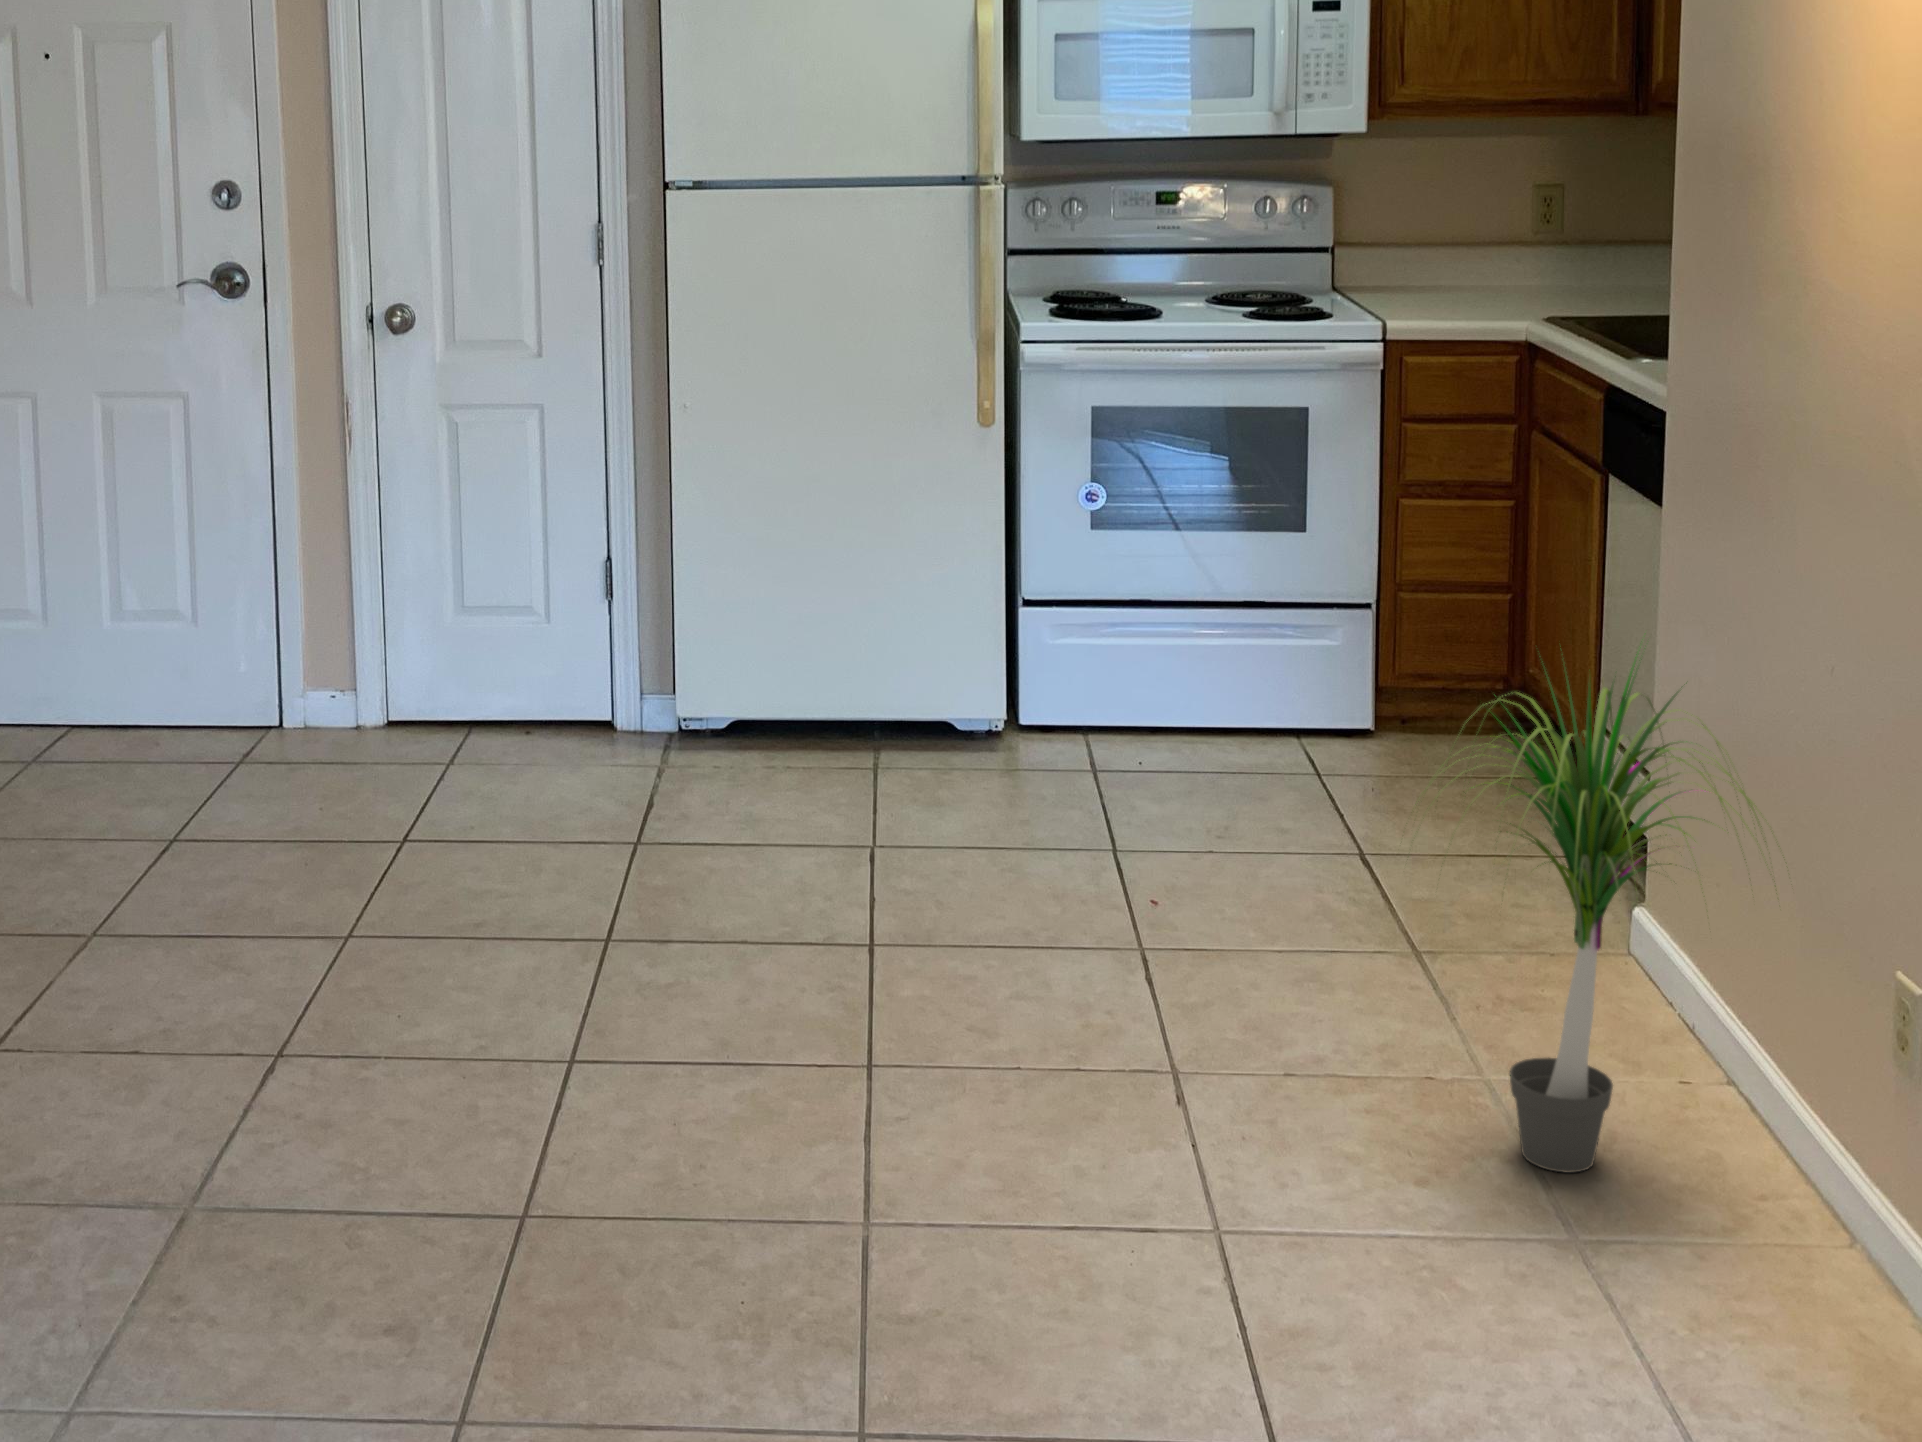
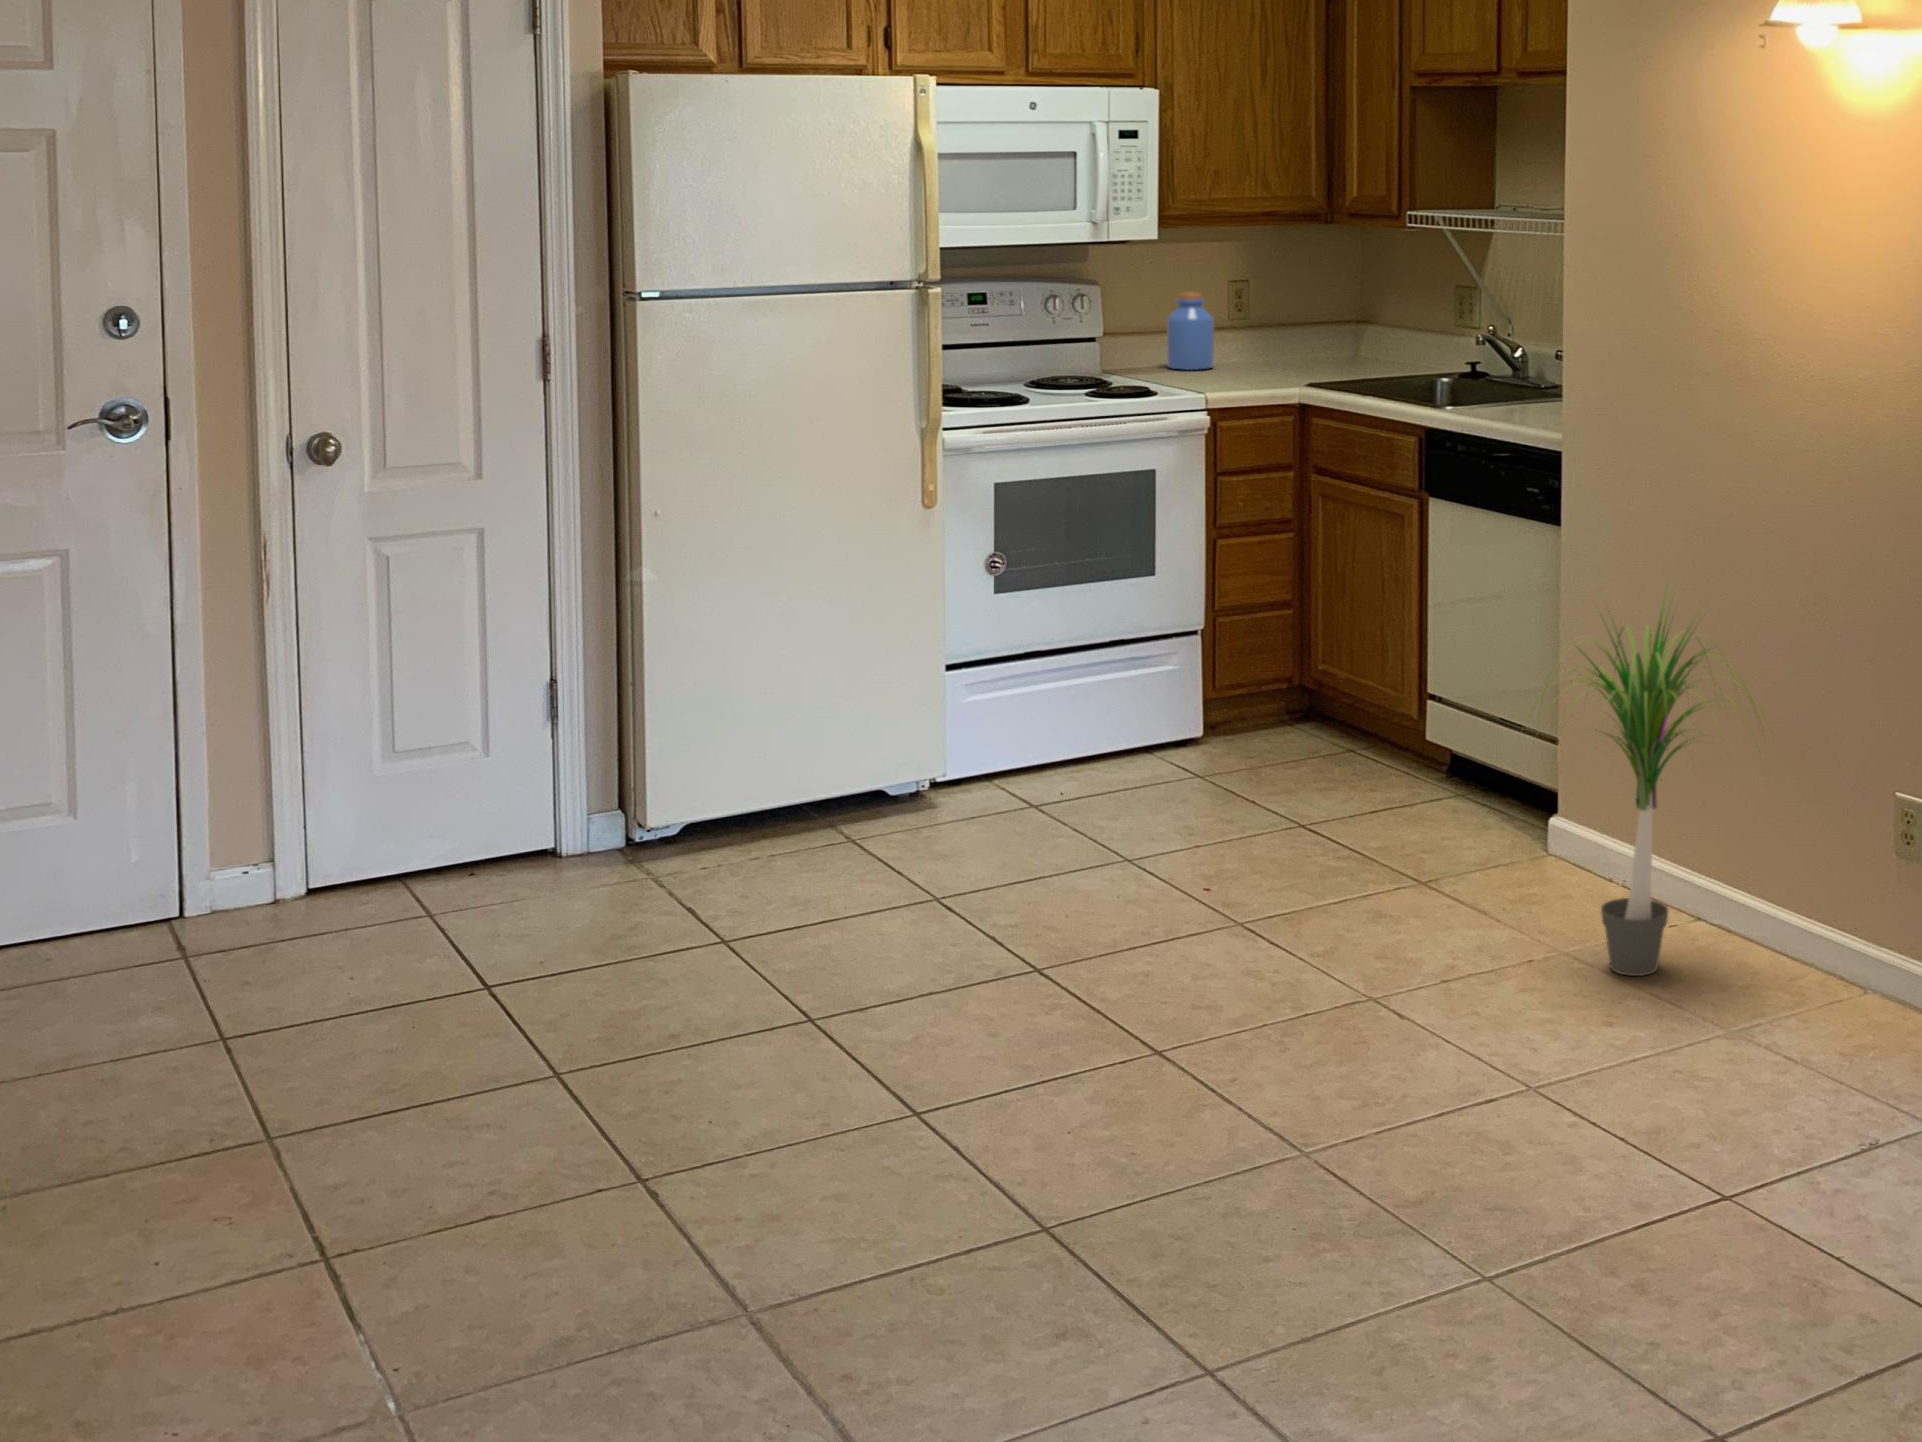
jar: none [1426,198,1487,291] -> present [1167,292,1214,370]

